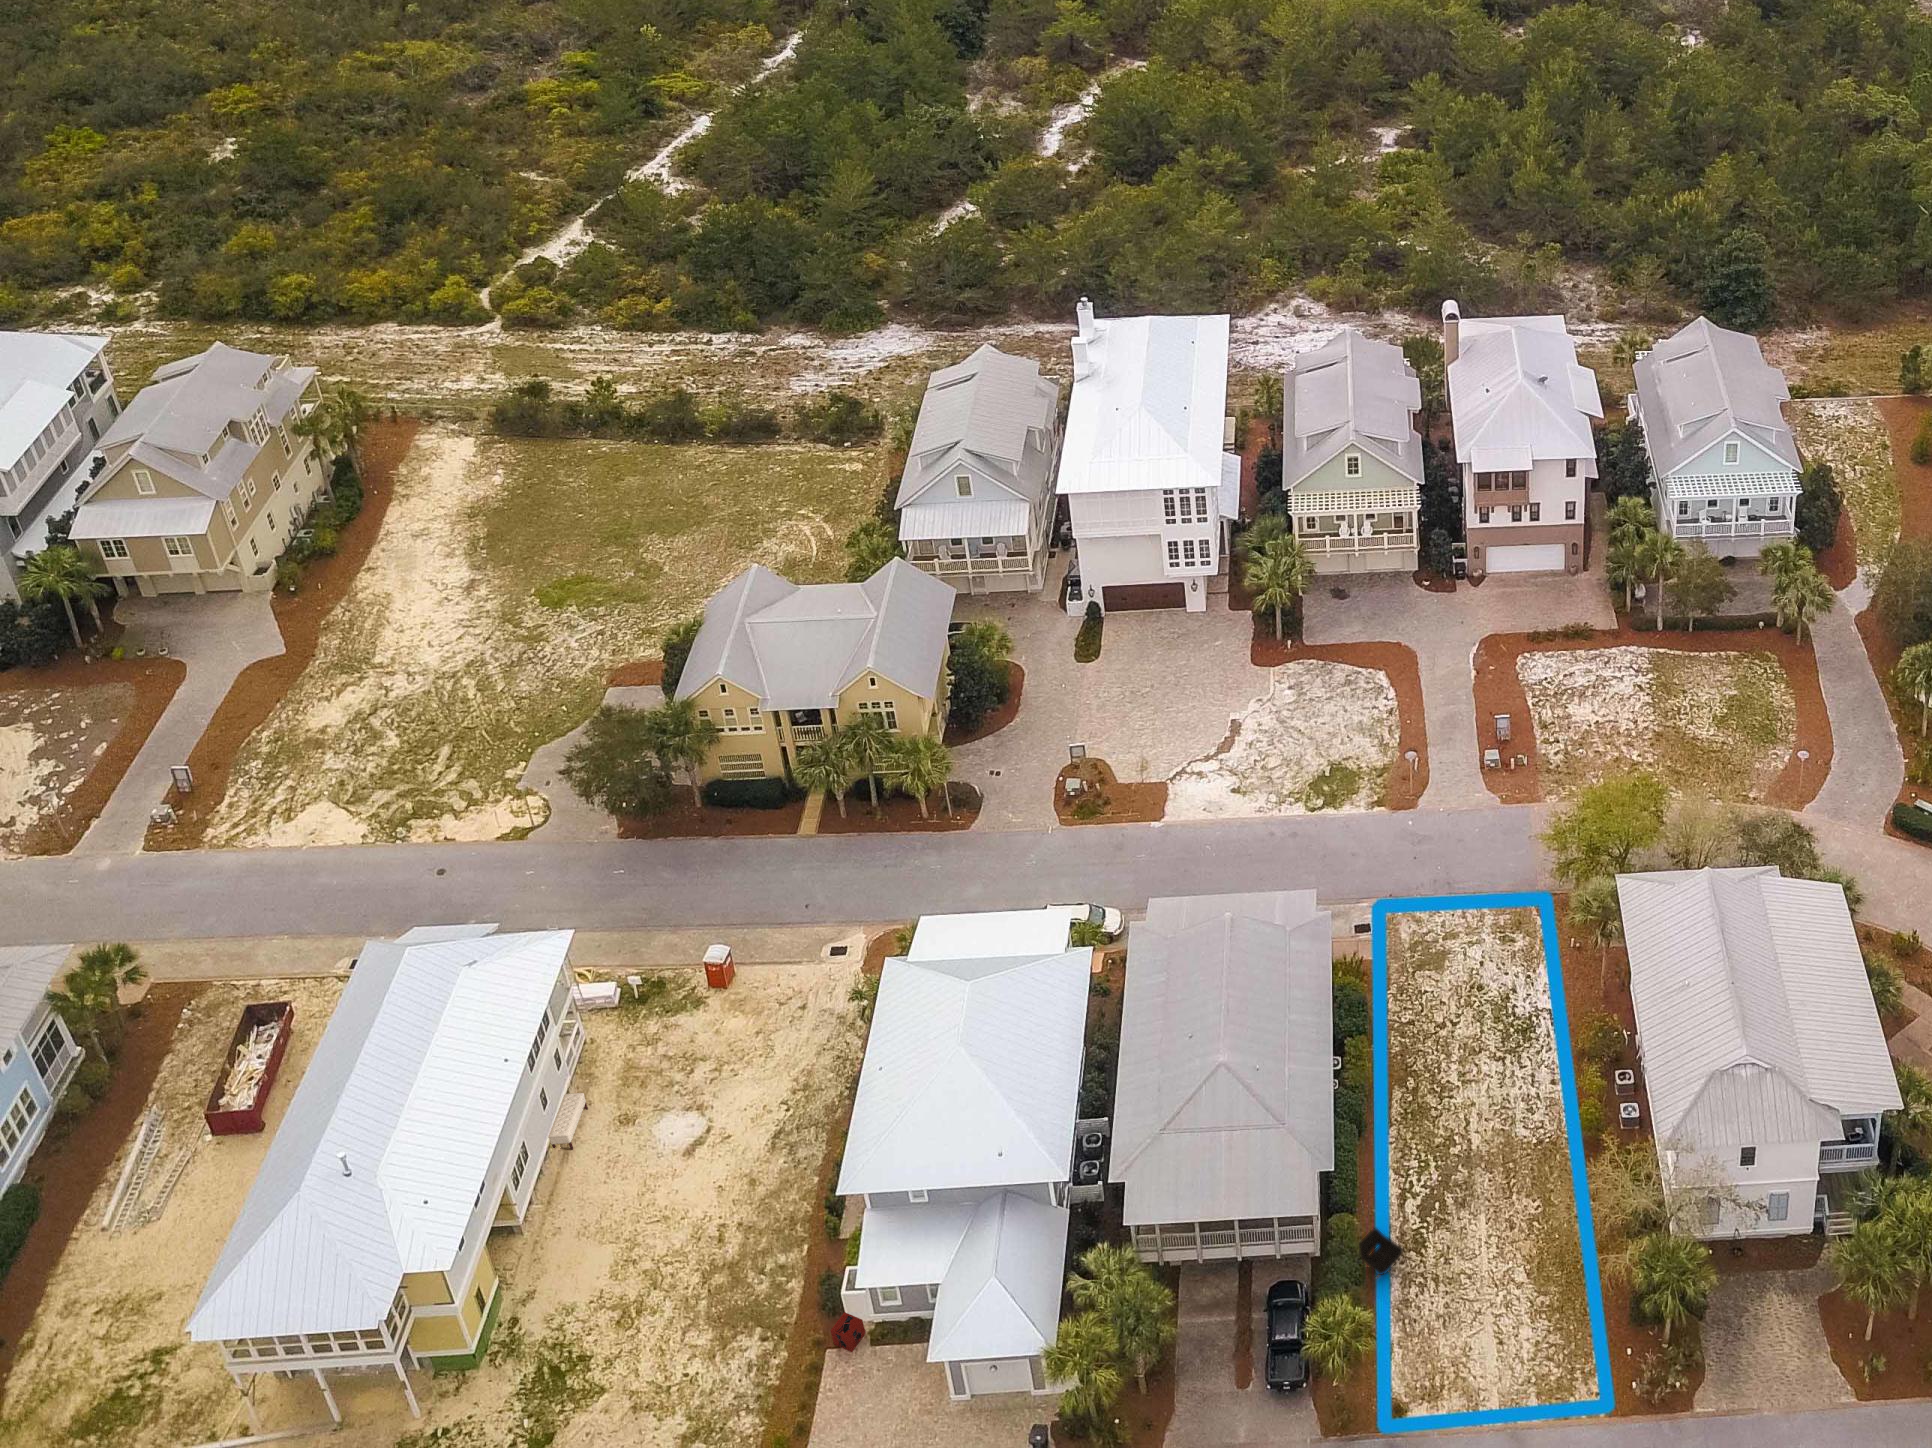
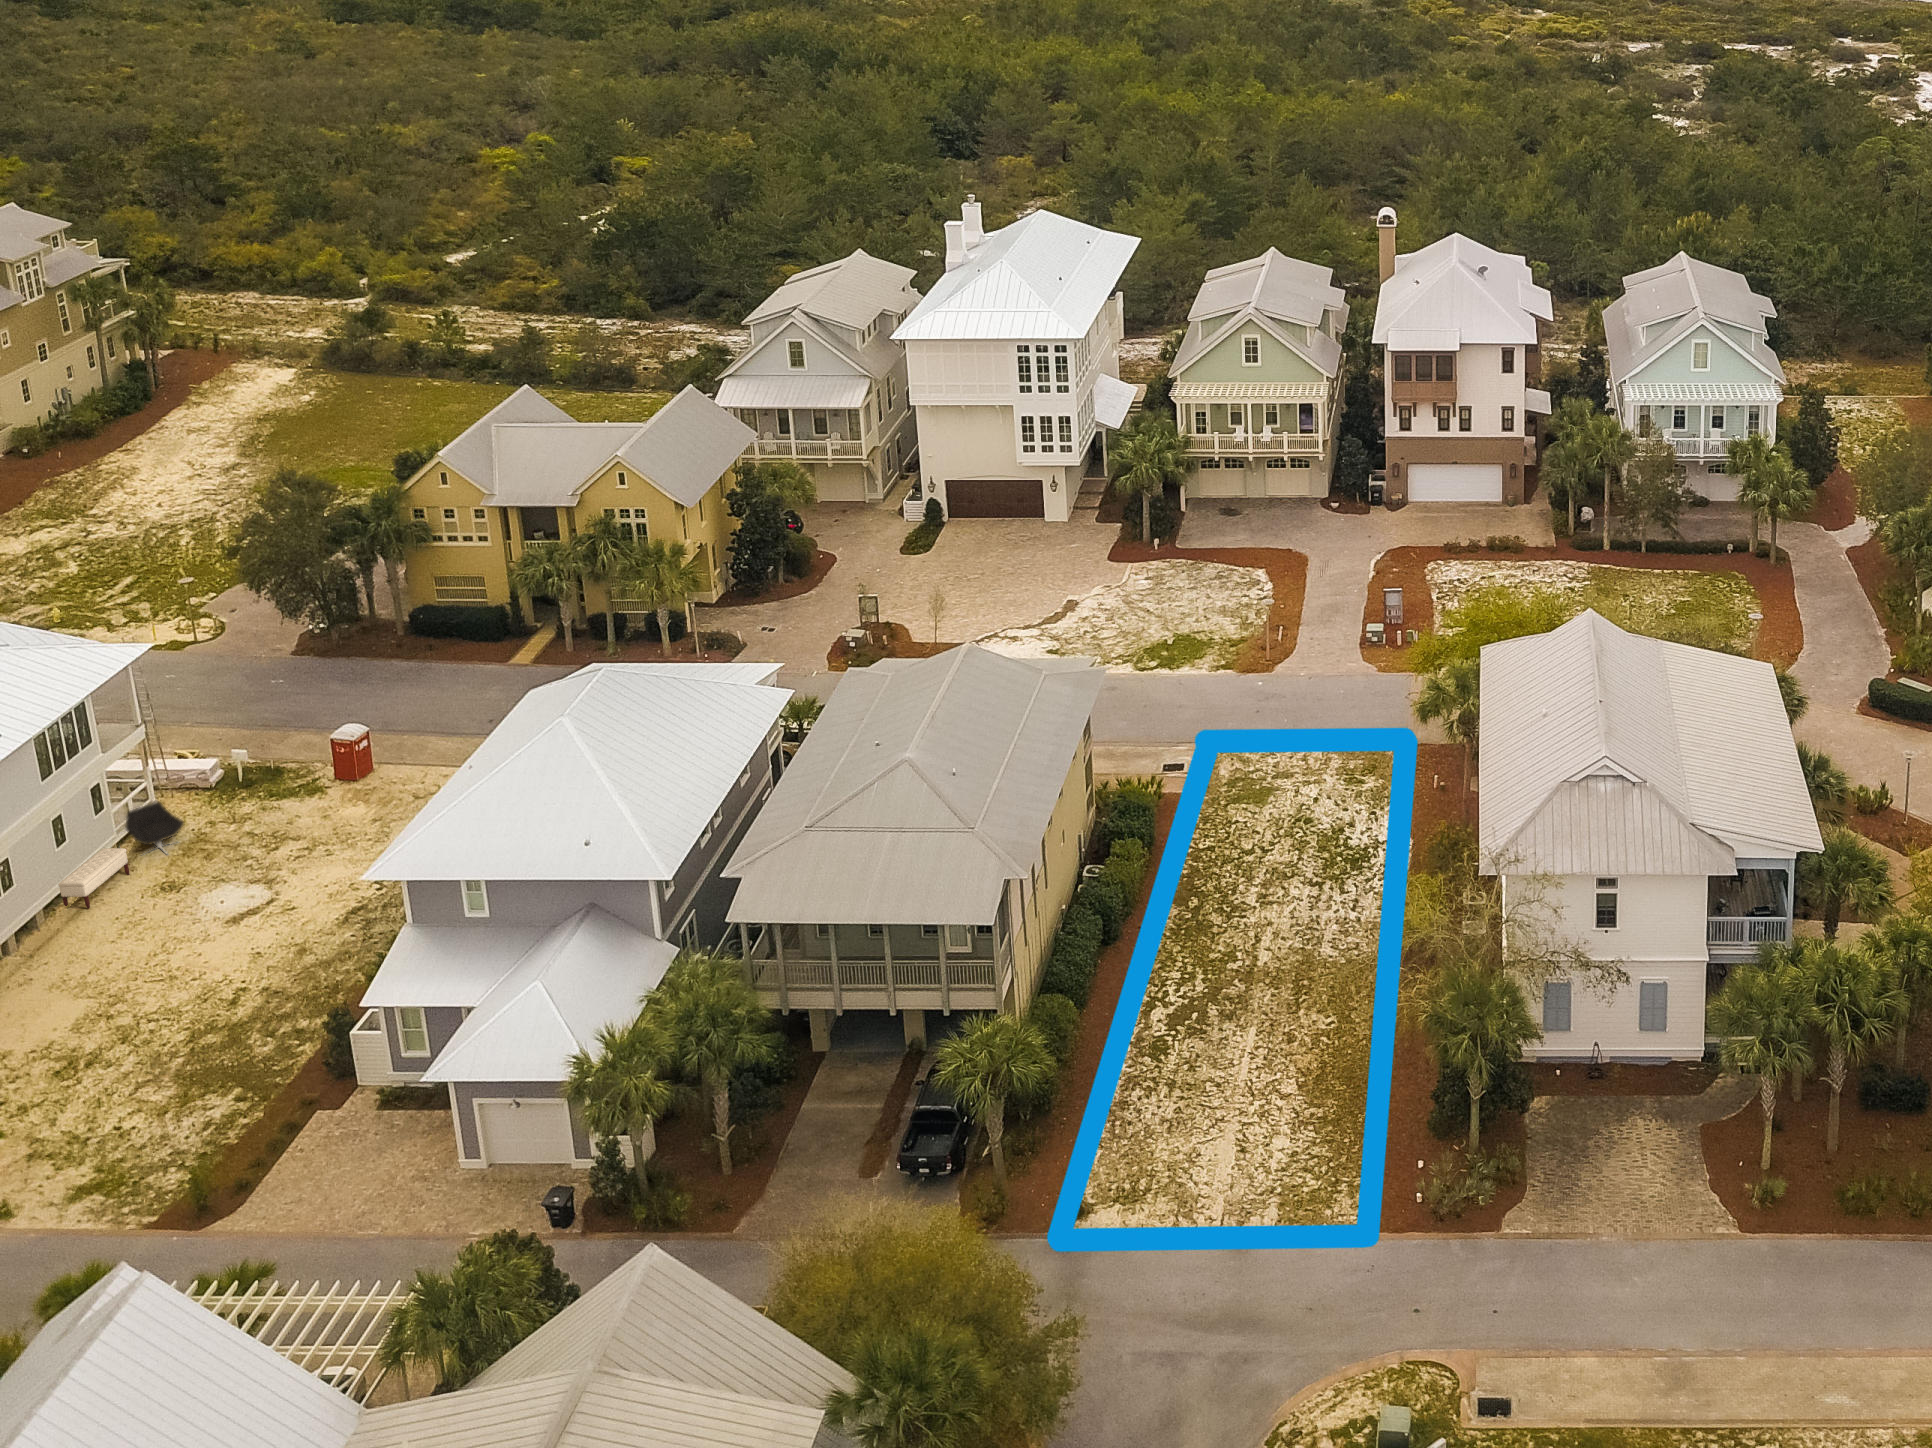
lounge chair: present [1359,1228,1404,1276] -> present [125,802,184,855]
storage box: present [831,1312,866,1352] -> none [322,1063,374,1114]

